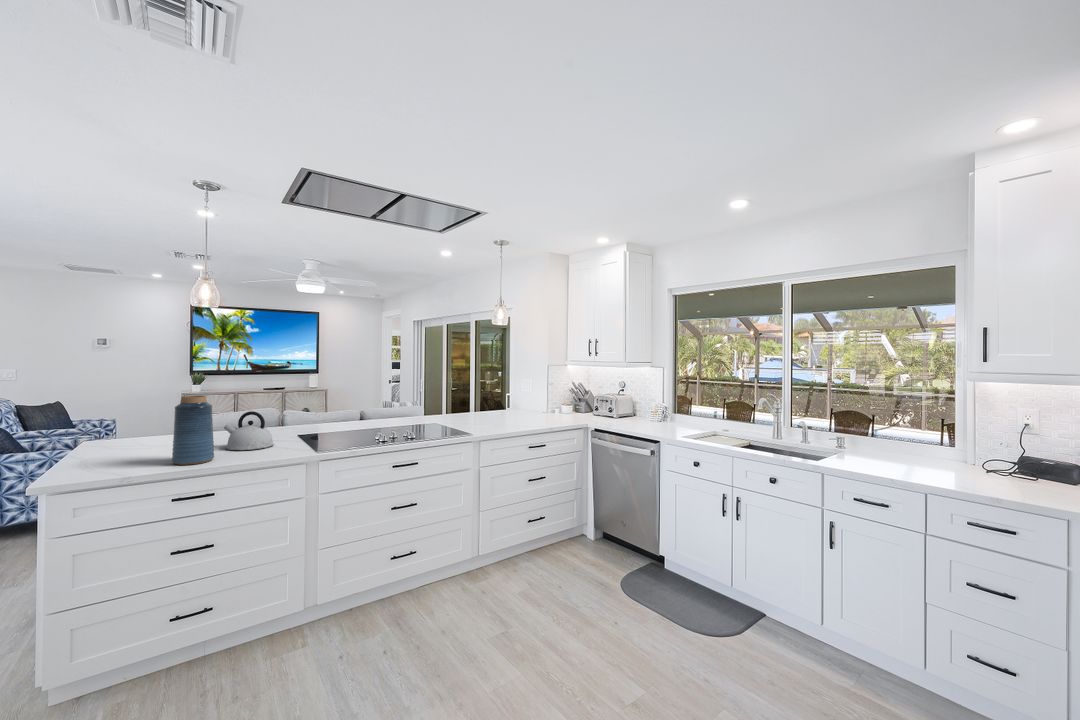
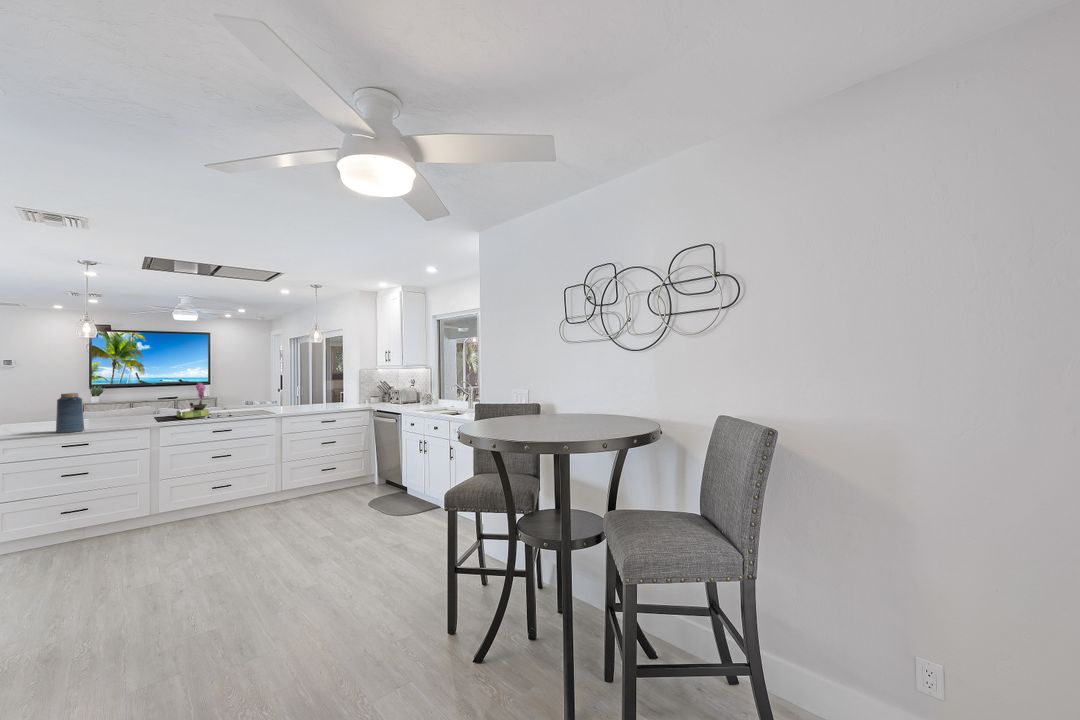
flower arrangement: none [328,379,372,434] -> present [177,383,209,418]
kettle: present [224,411,274,450] -> none [94,403,130,427]

